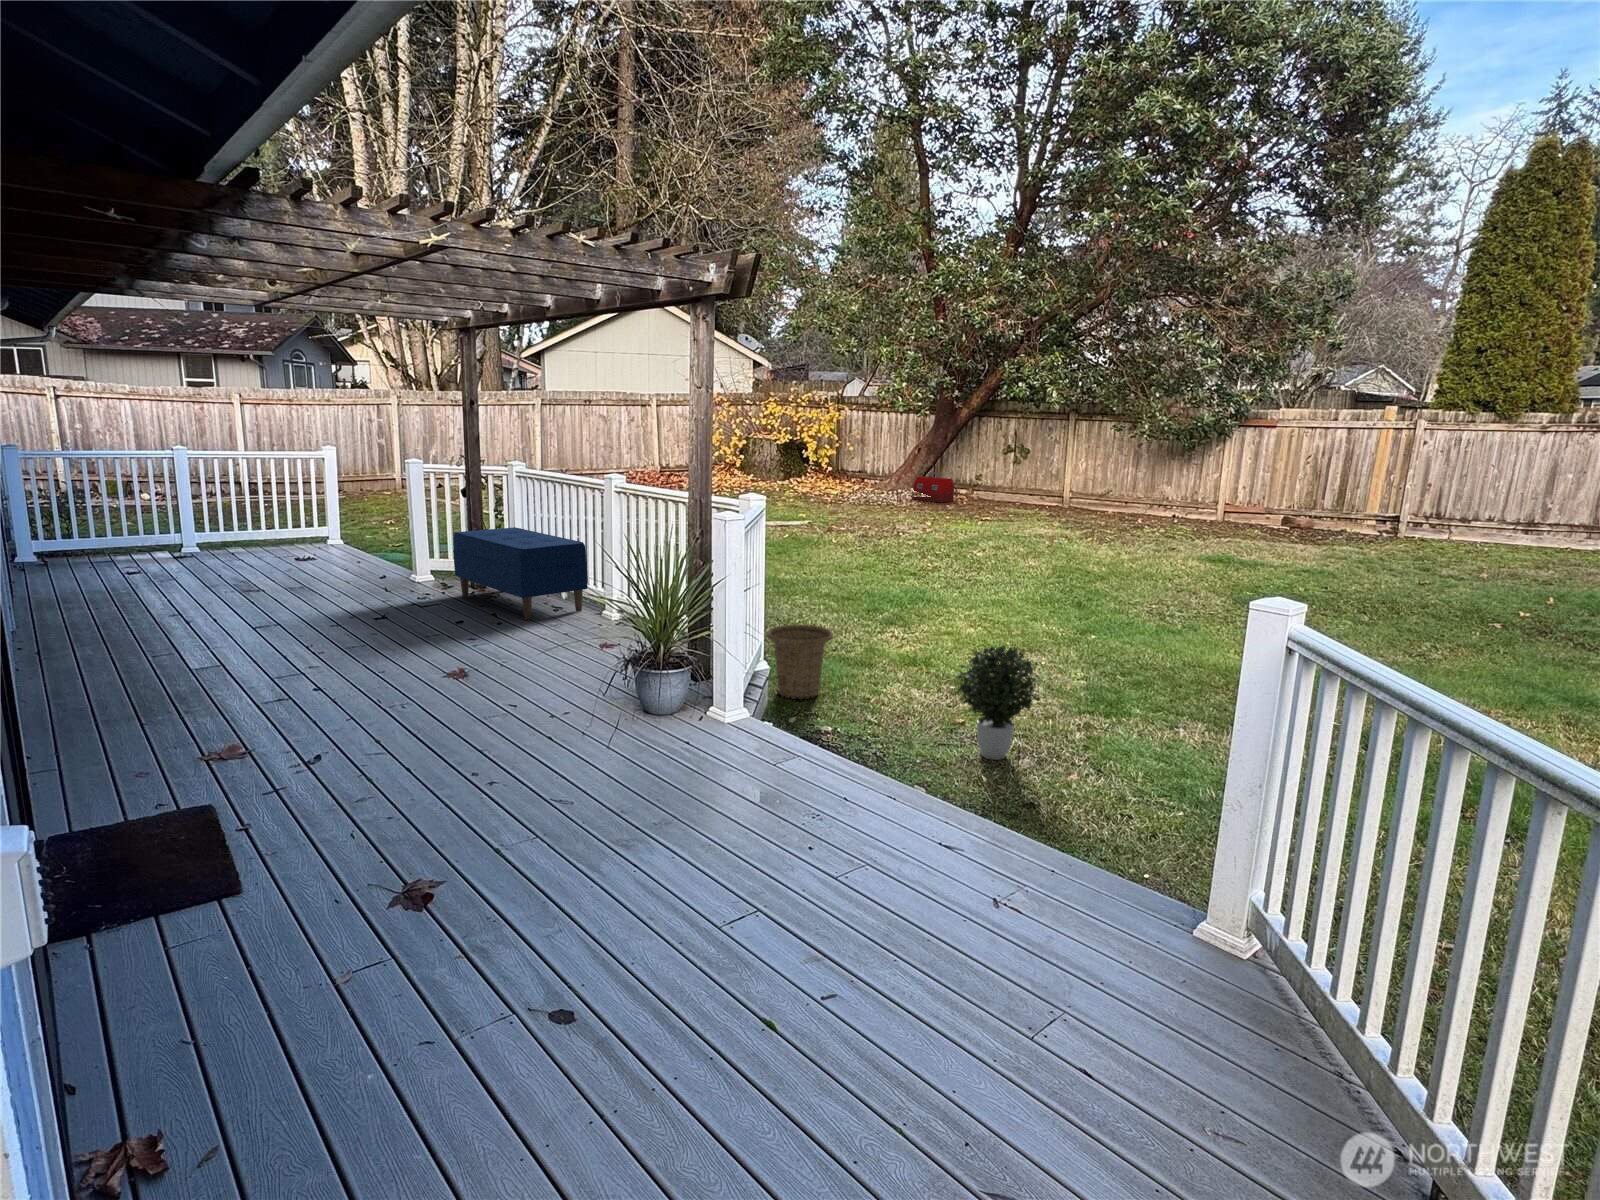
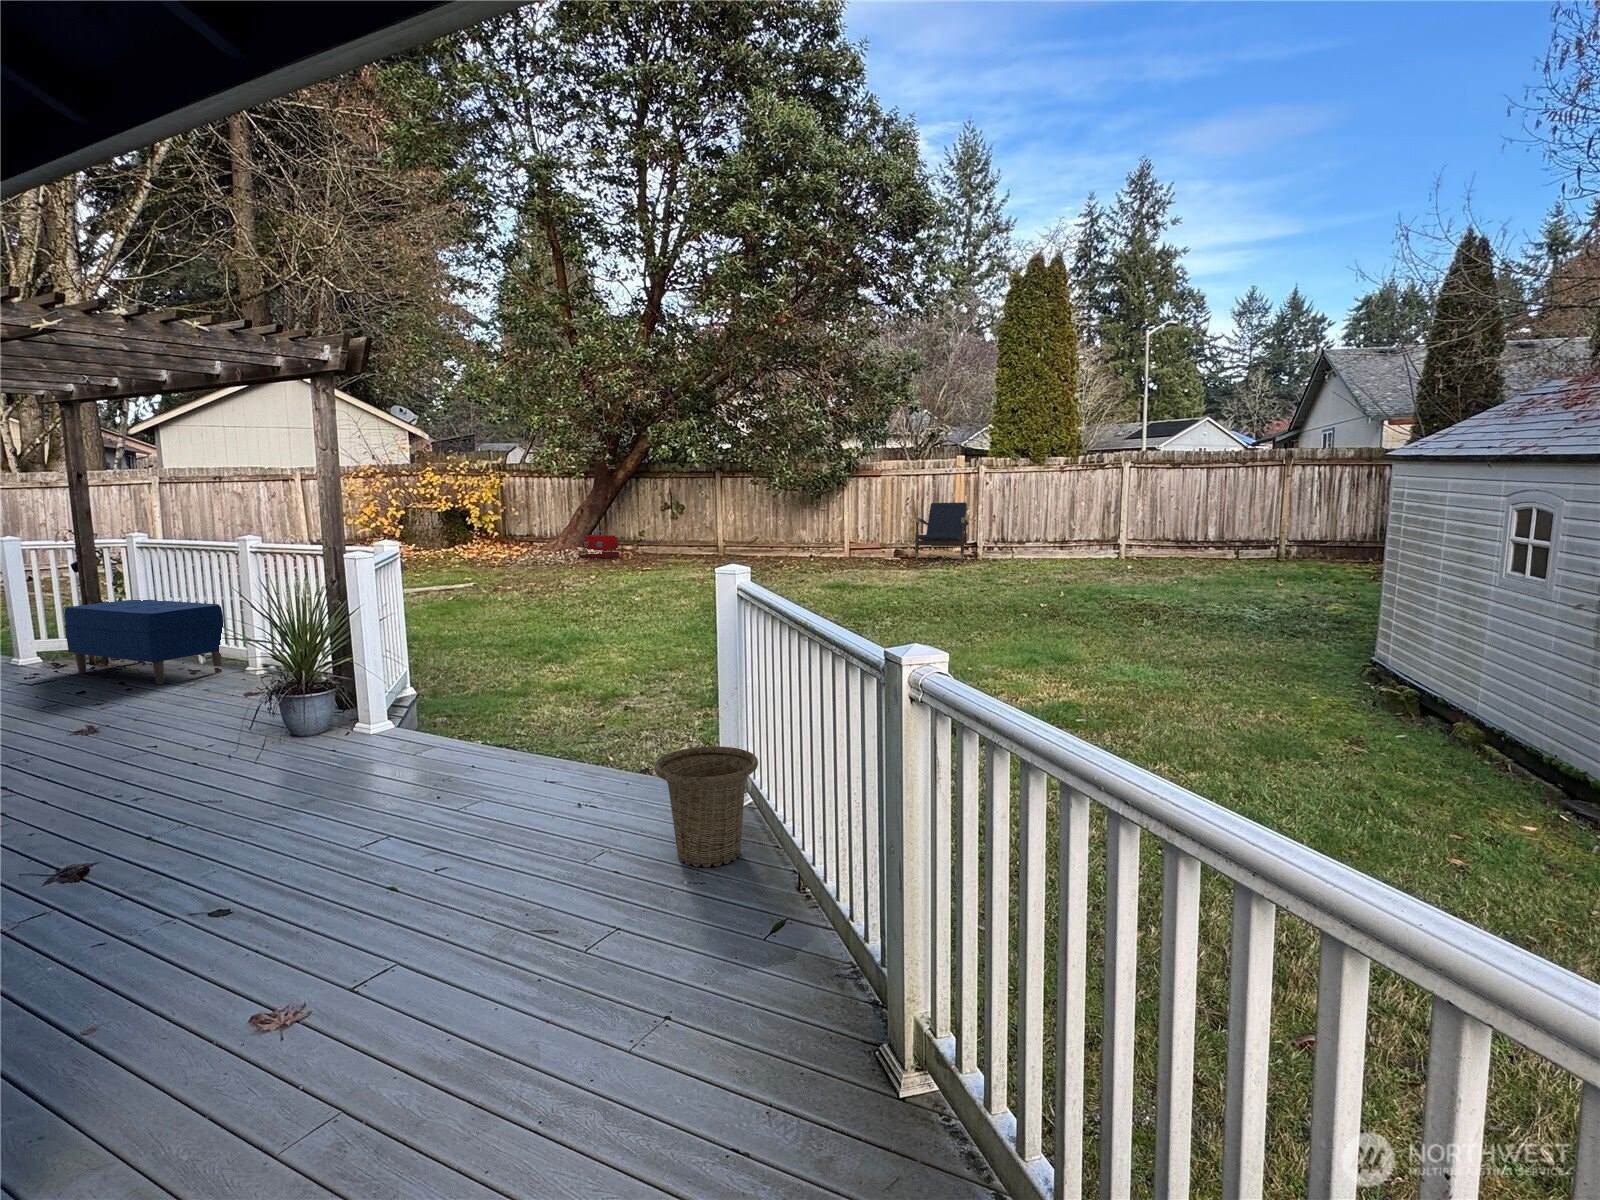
lounge chair: none [1315,464,1394,538] -> present [915,503,968,560]
basket: present [766,625,833,699] -> present [654,746,758,867]
potted plant: present [958,646,1039,760] -> none [571,642,639,734]

